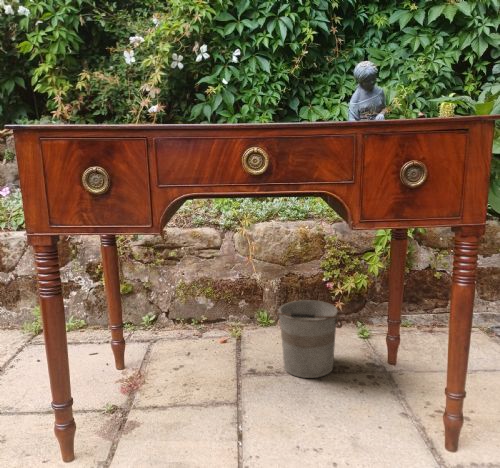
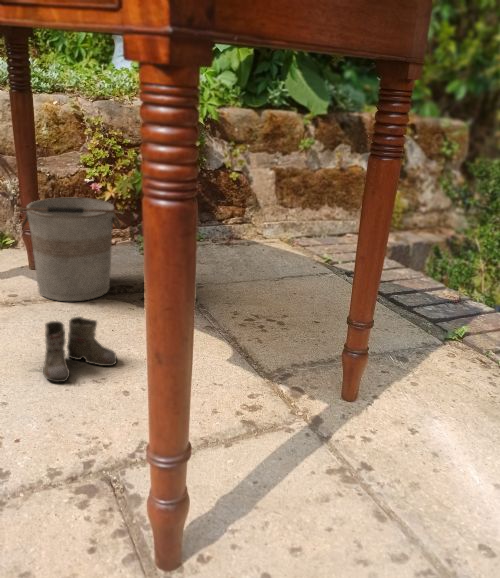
boots: none [269,400,330,450] -> present [43,317,117,382]

